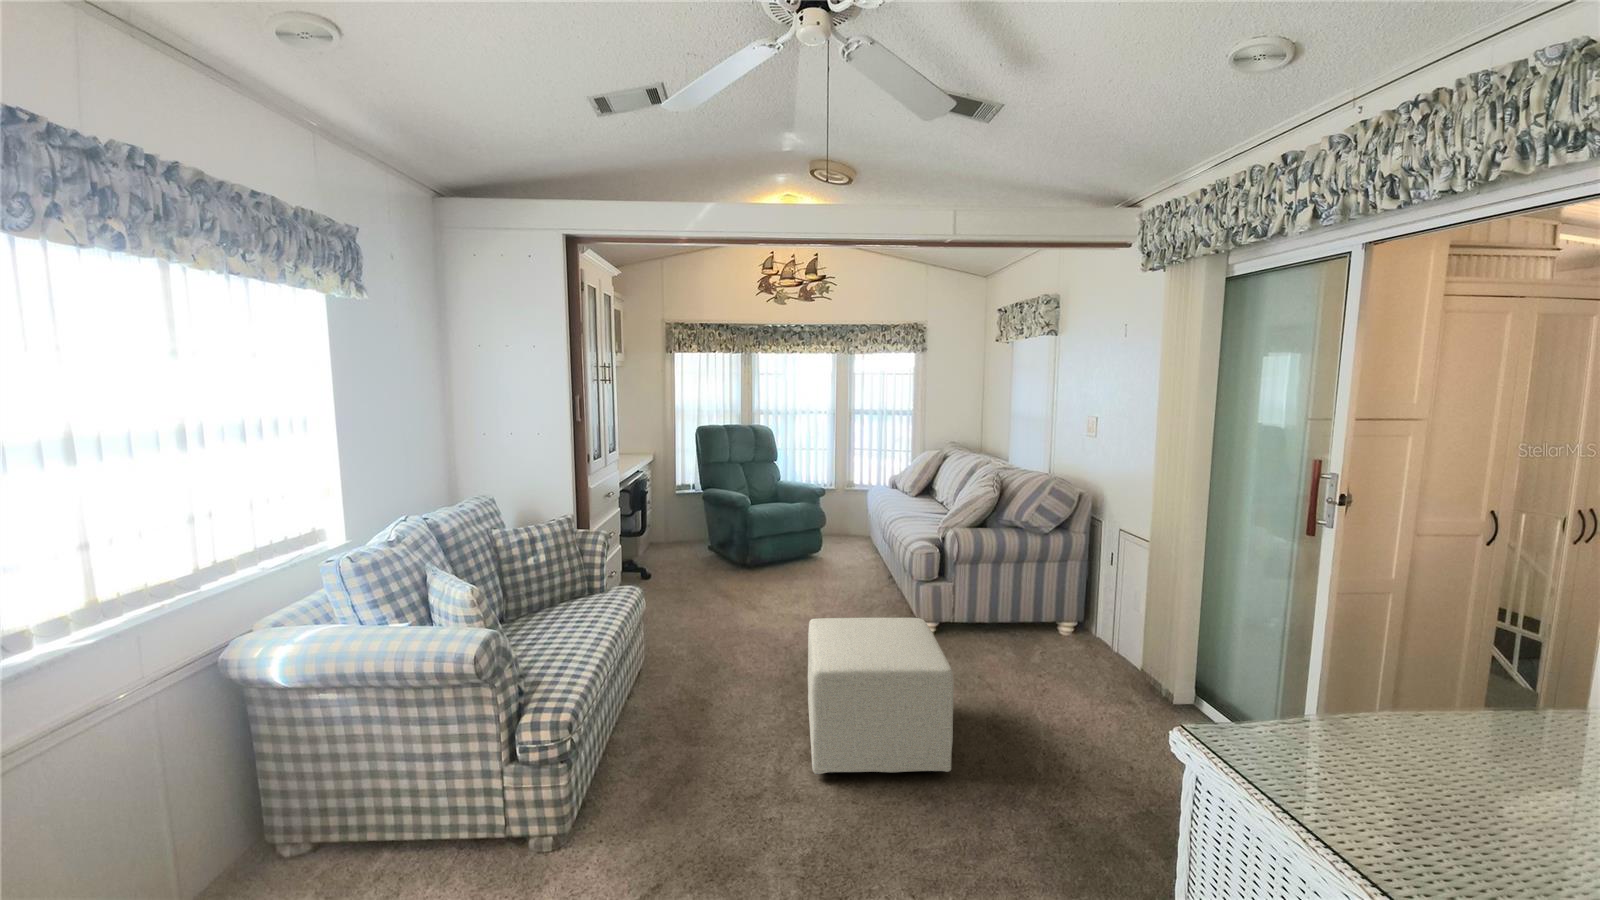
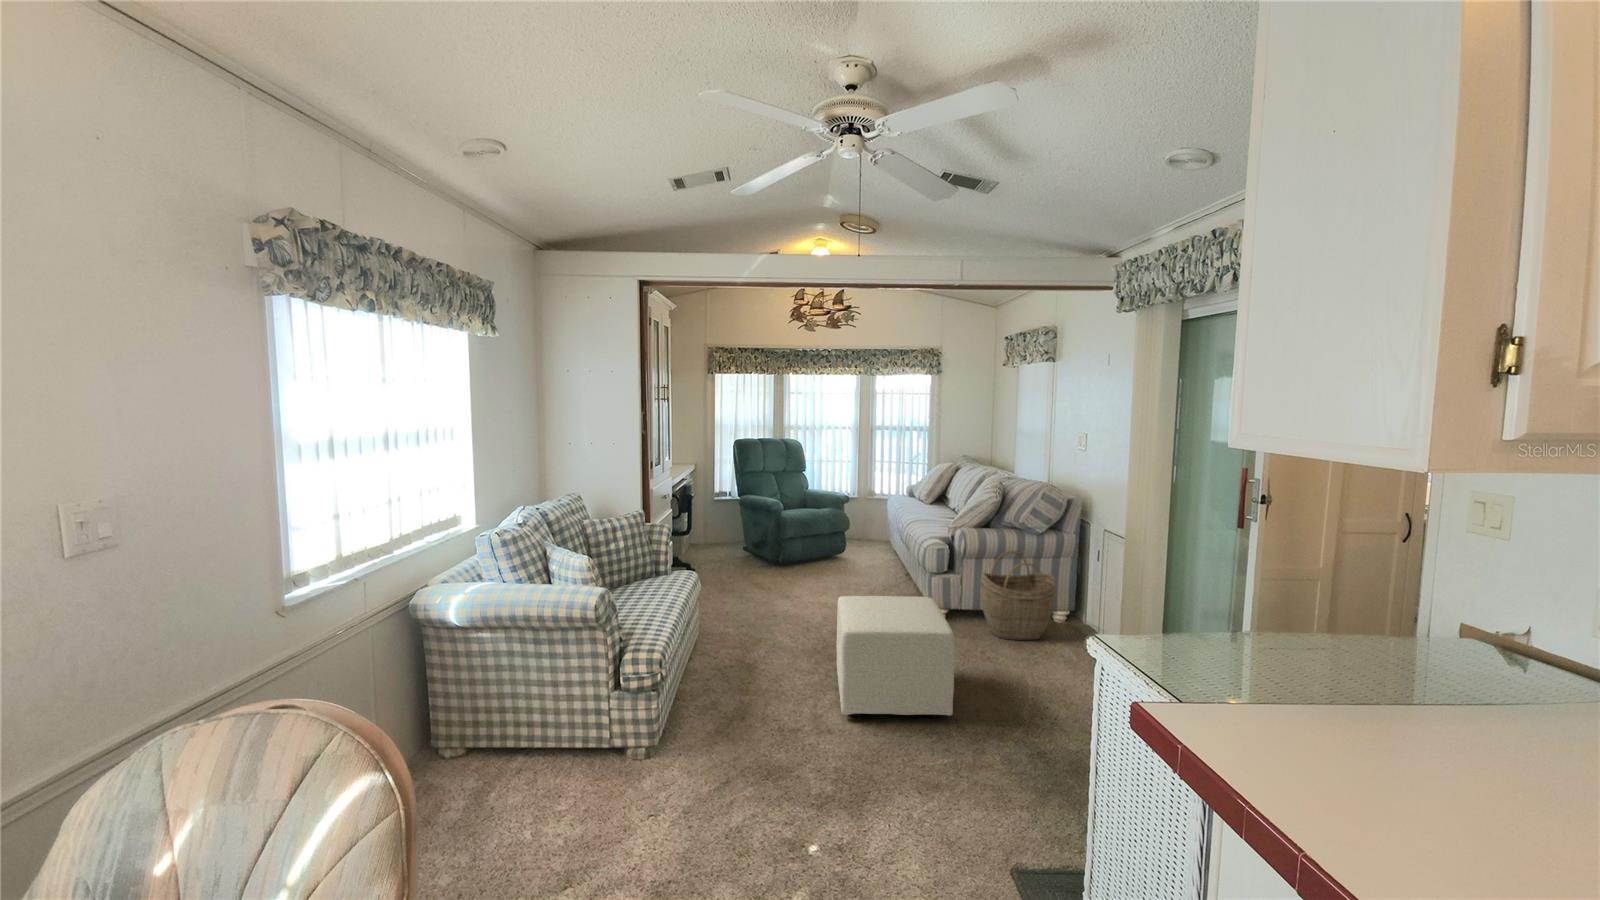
woven basket: none [977,555,1065,660] -> present [980,551,1055,640]

